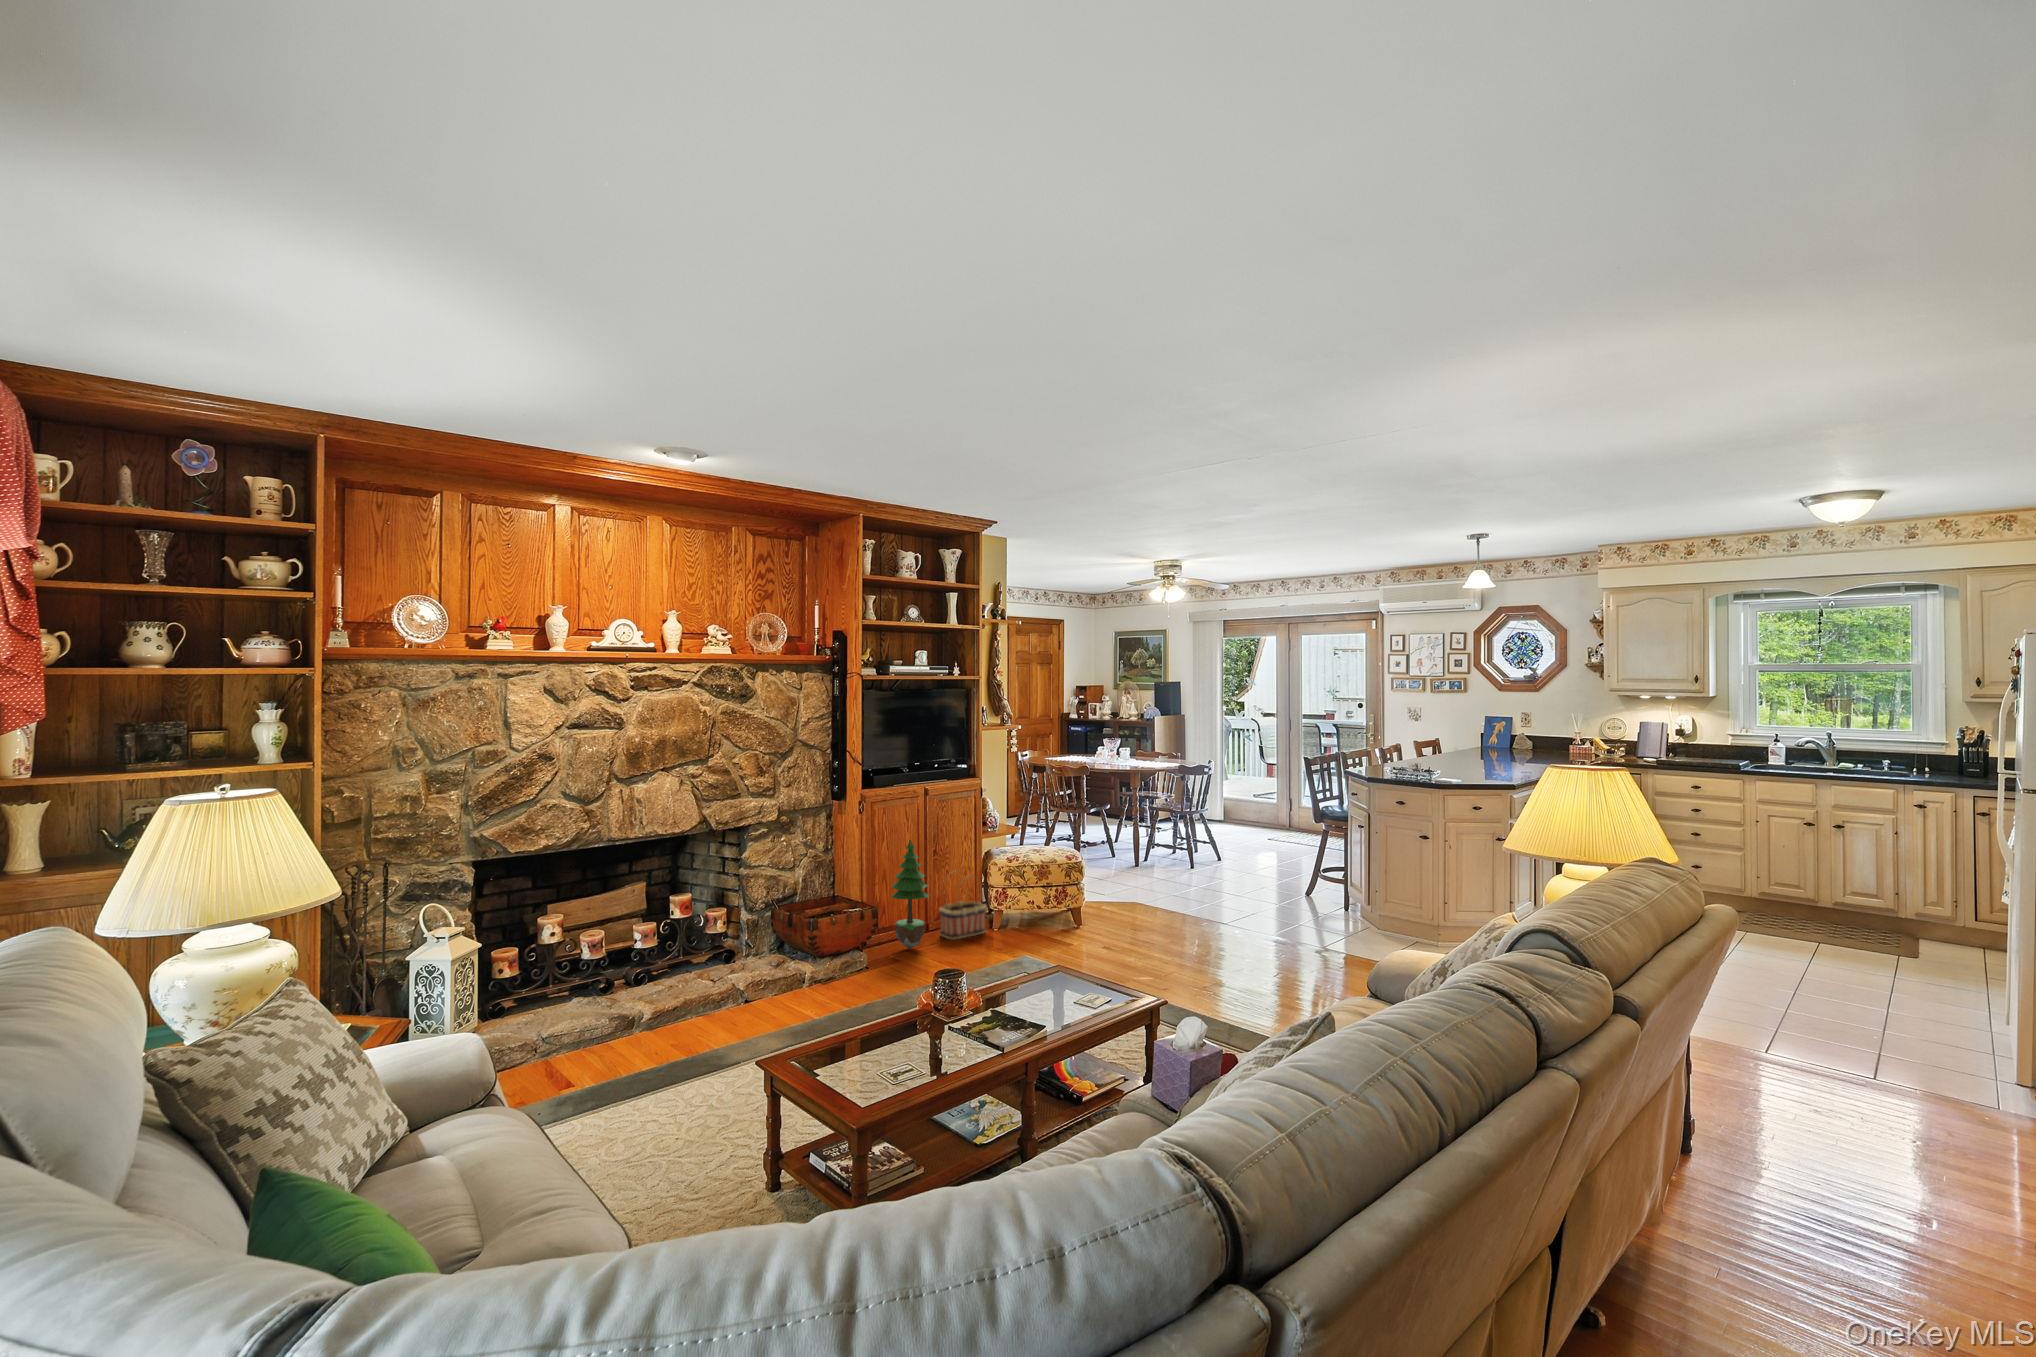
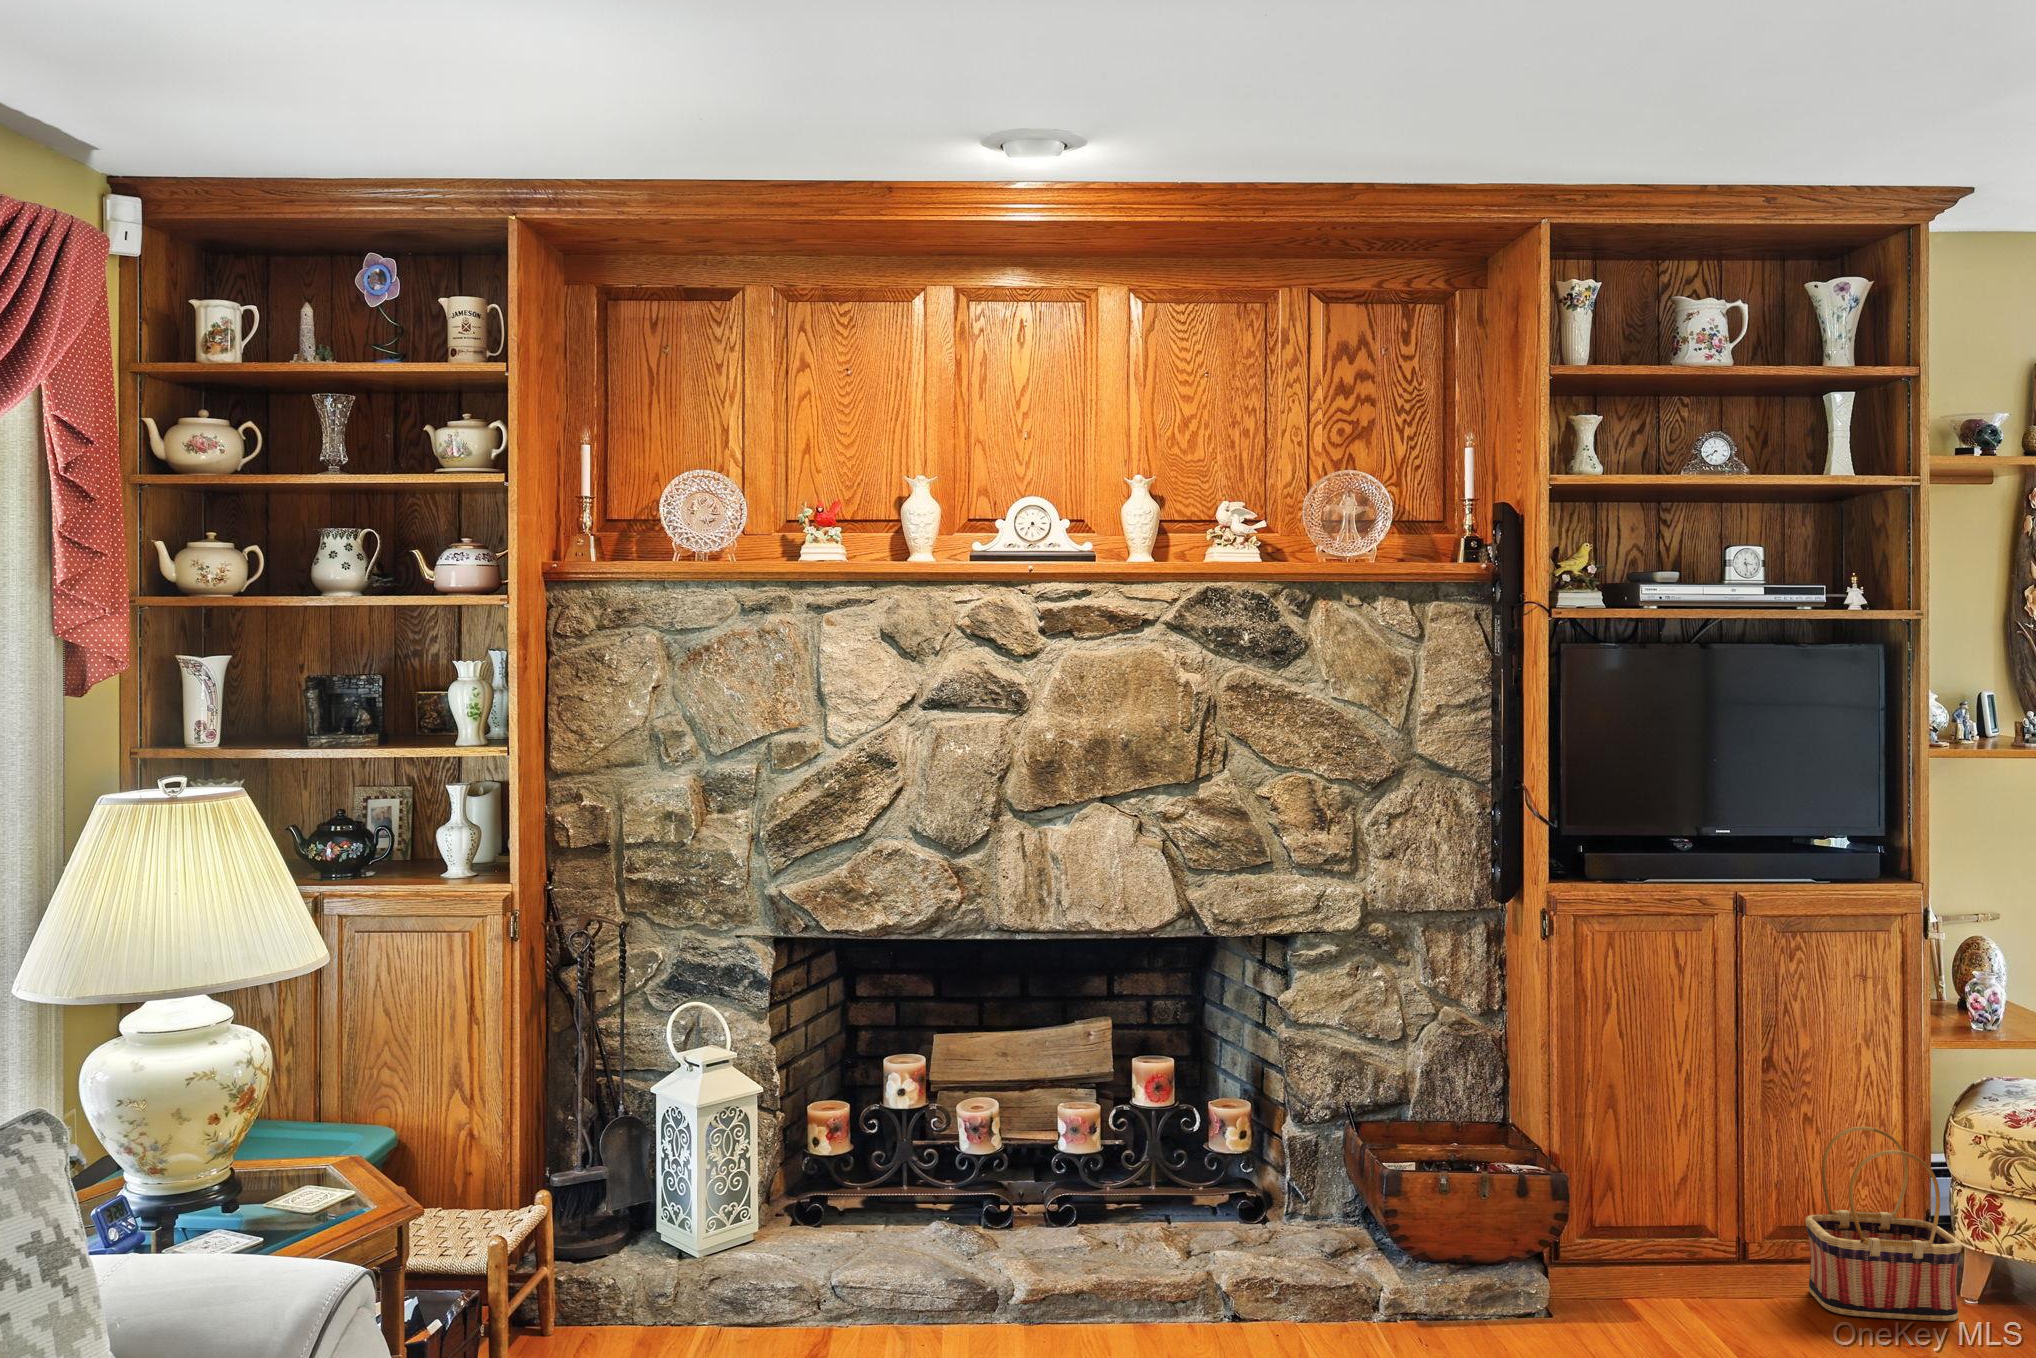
potted tree: present [891,840,929,949] -> none [1636,1022,1748,1306]

